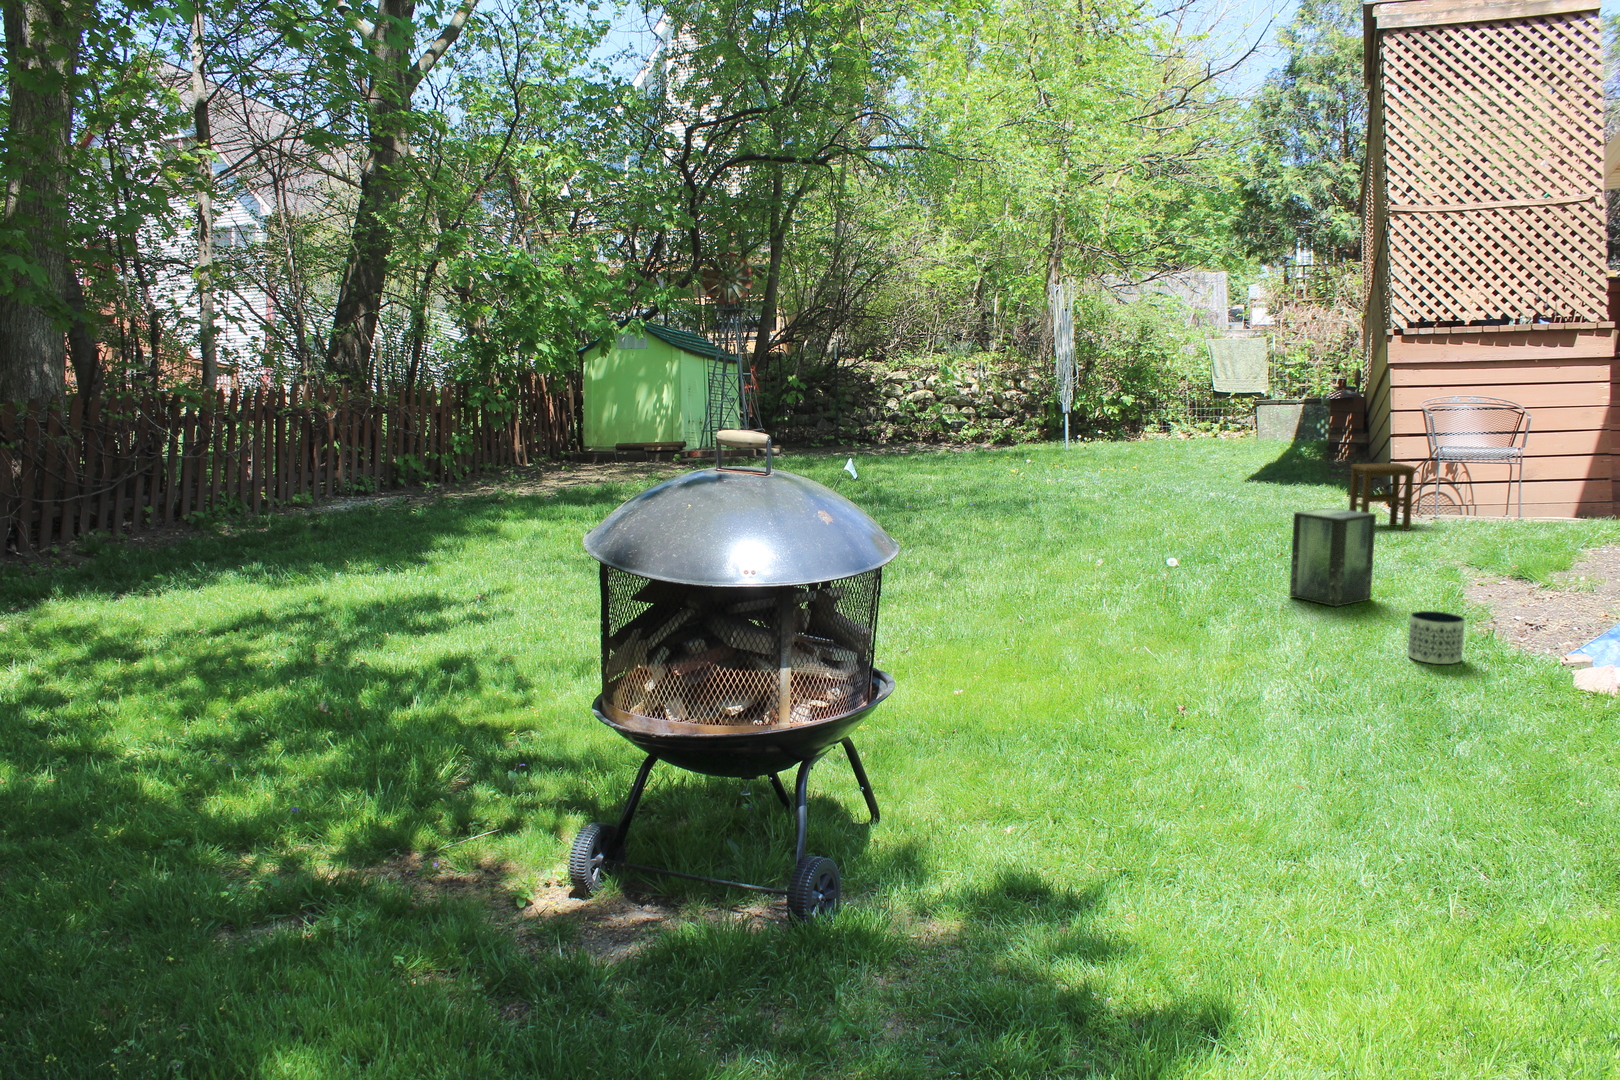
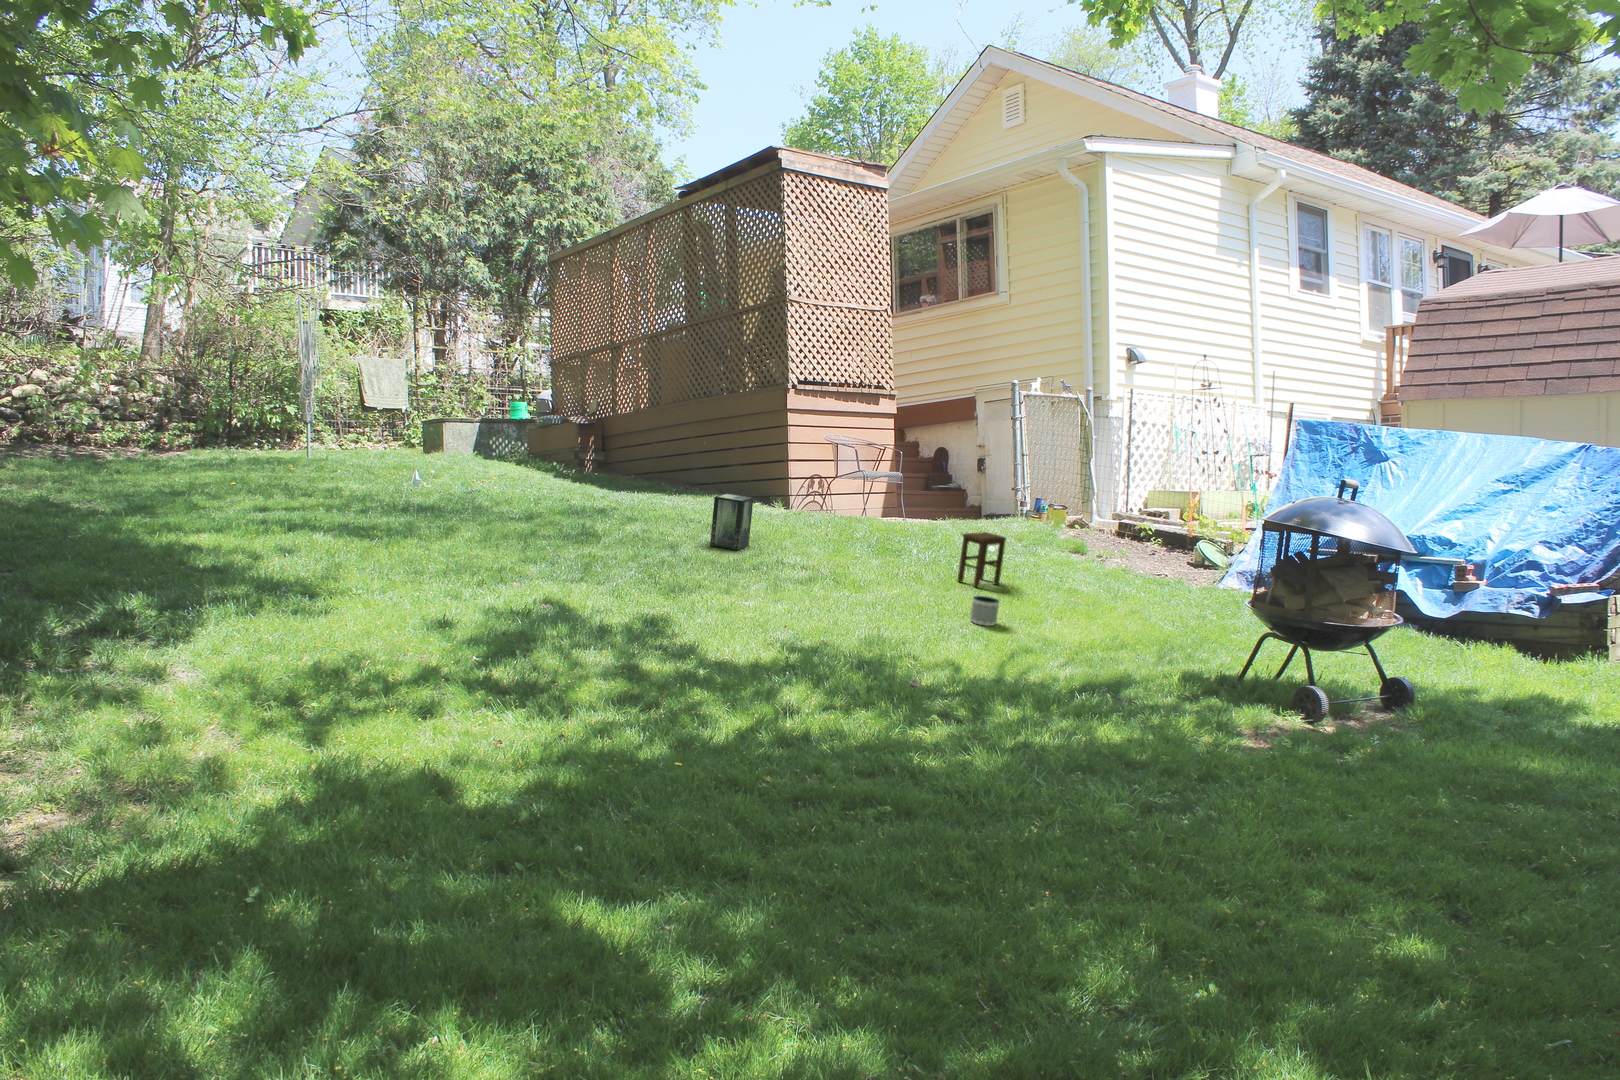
stool: present [1349,463,1416,531] -> present [957,532,1006,587]
storage box: present [1290,508,1376,606] -> present [710,494,753,550]

